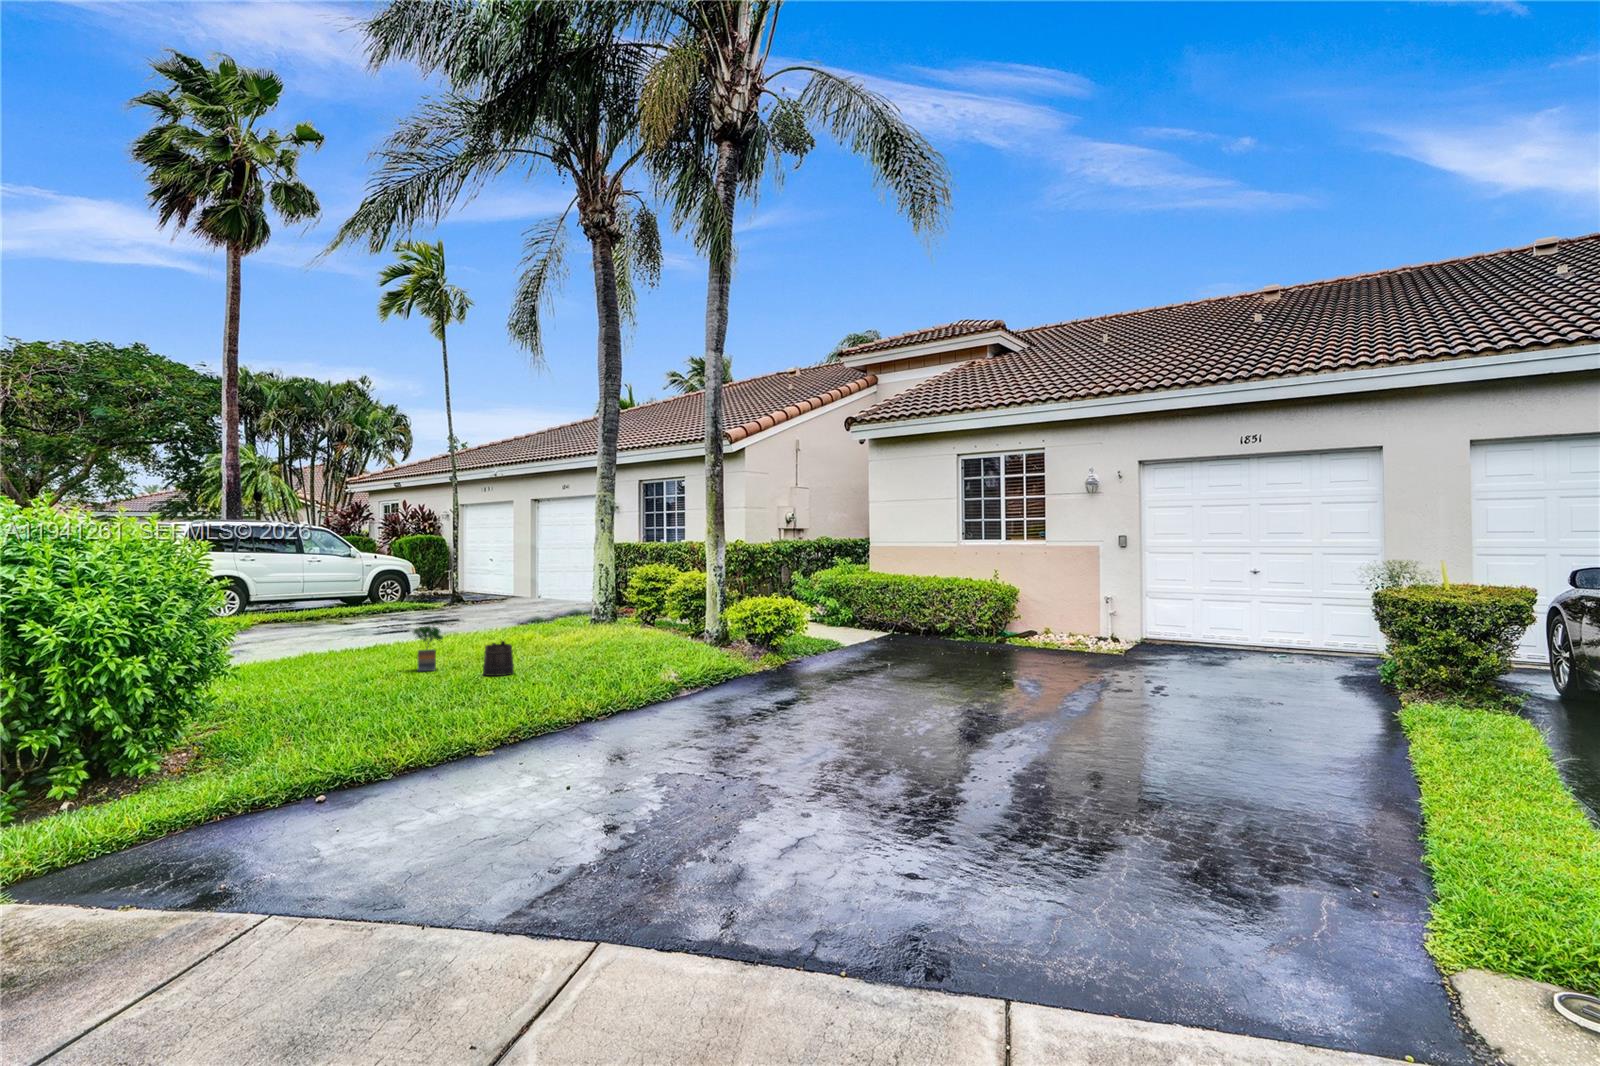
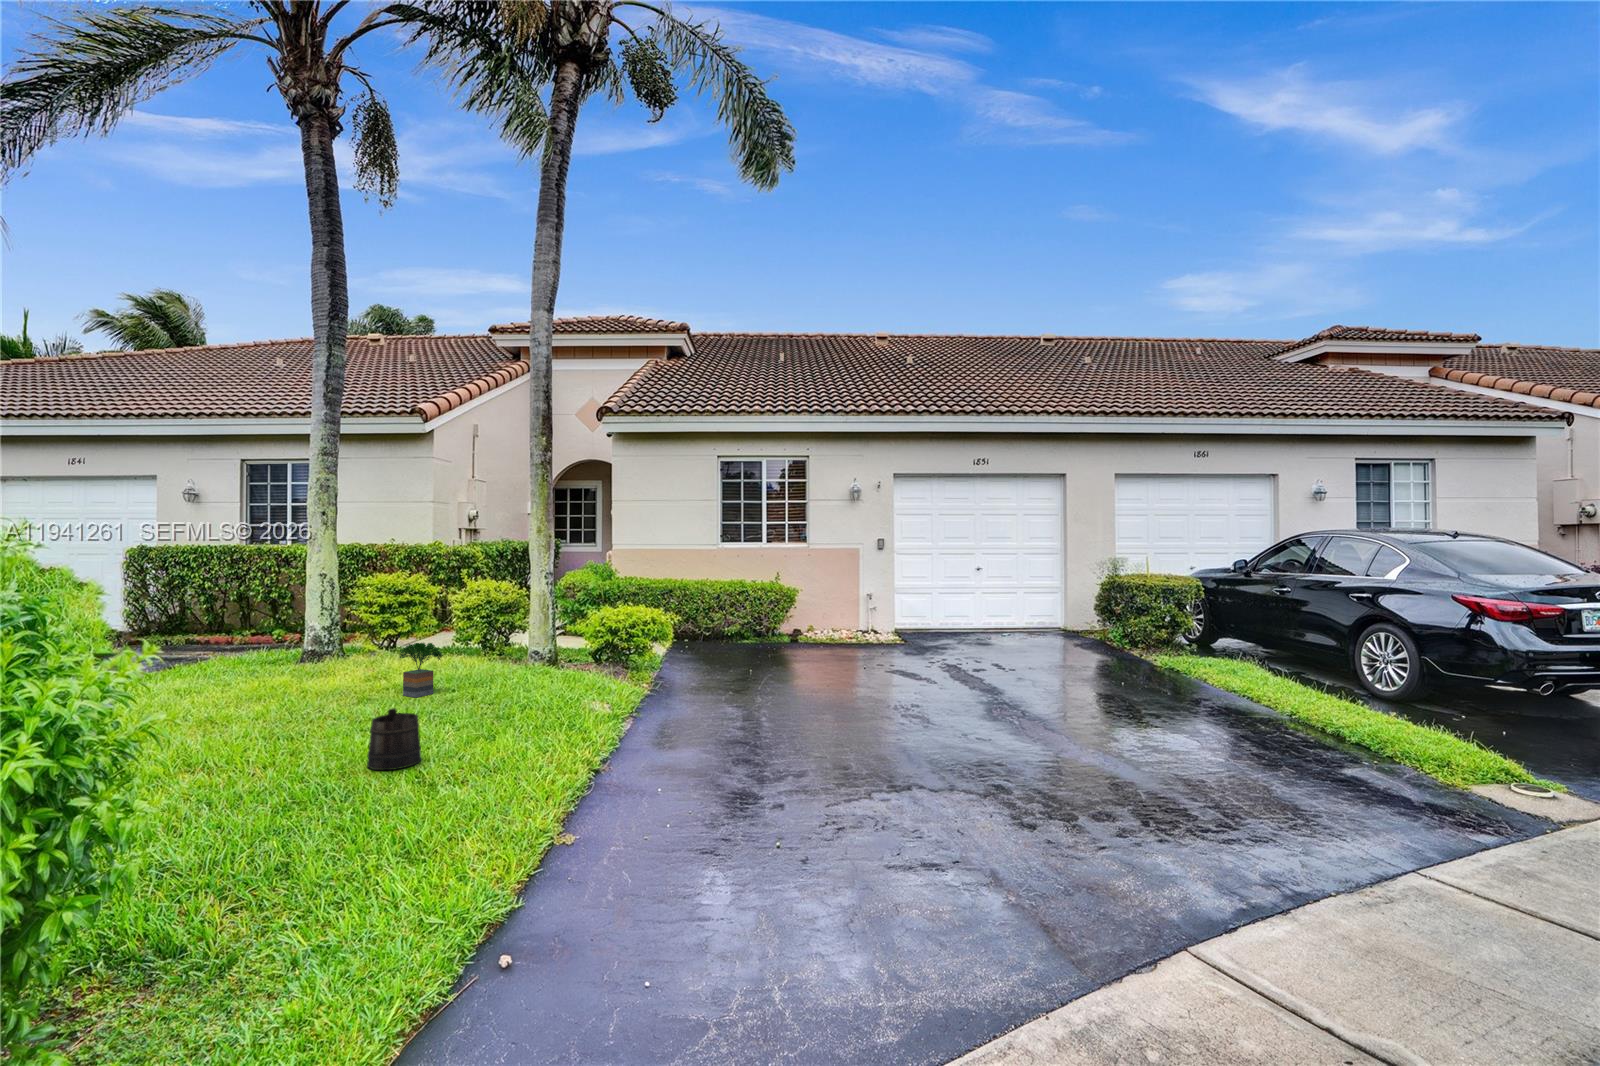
potted tree: present [413,627,443,671] -> present [400,643,442,698]

